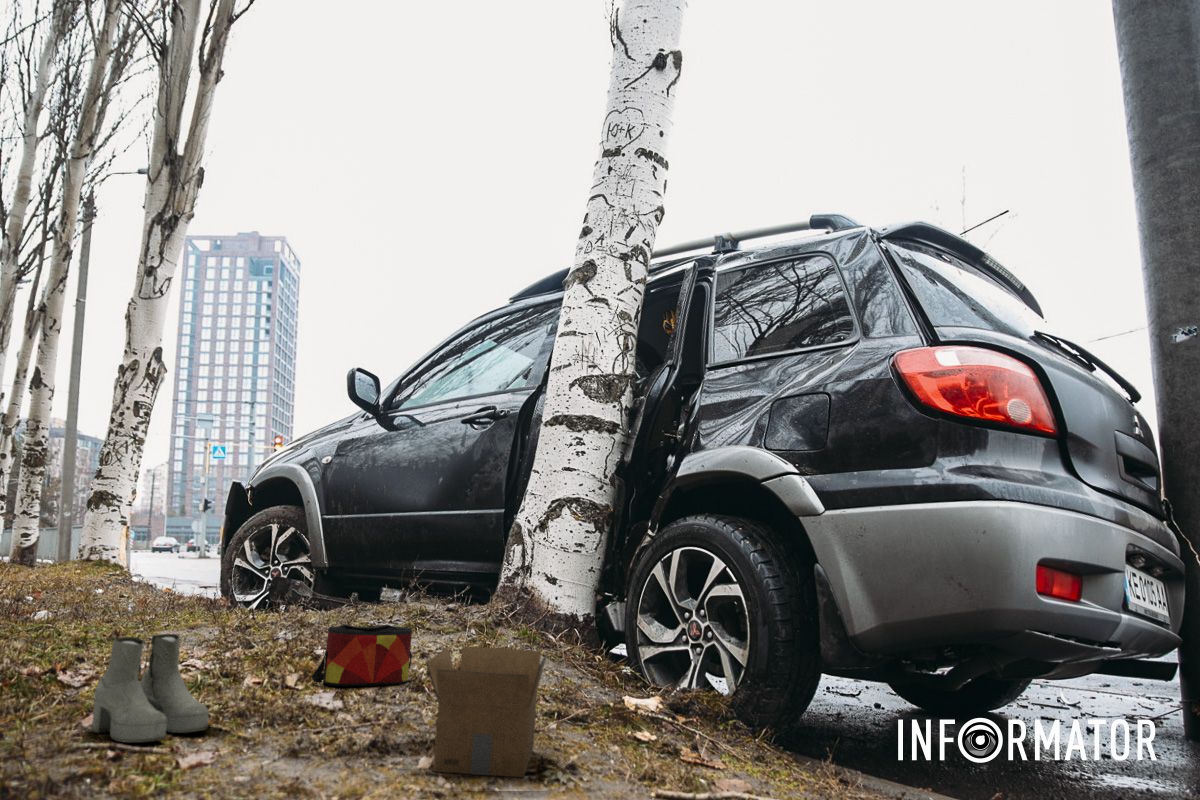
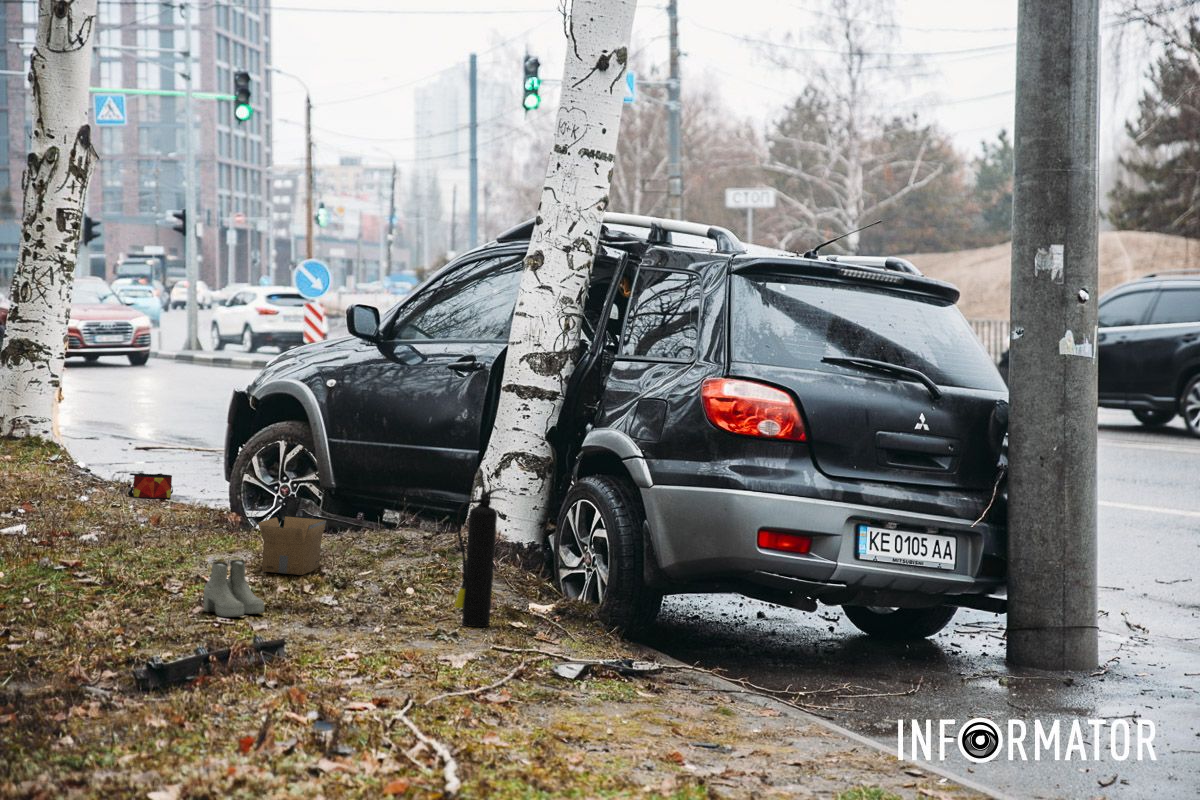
fire extinguisher: none [540,510,617,738] -> present [454,488,506,627]
bag: present [311,624,412,686] -> present [128,473,173,499]
cardboard box: present [426,646,548,778] -> present [258,516,326,575]

